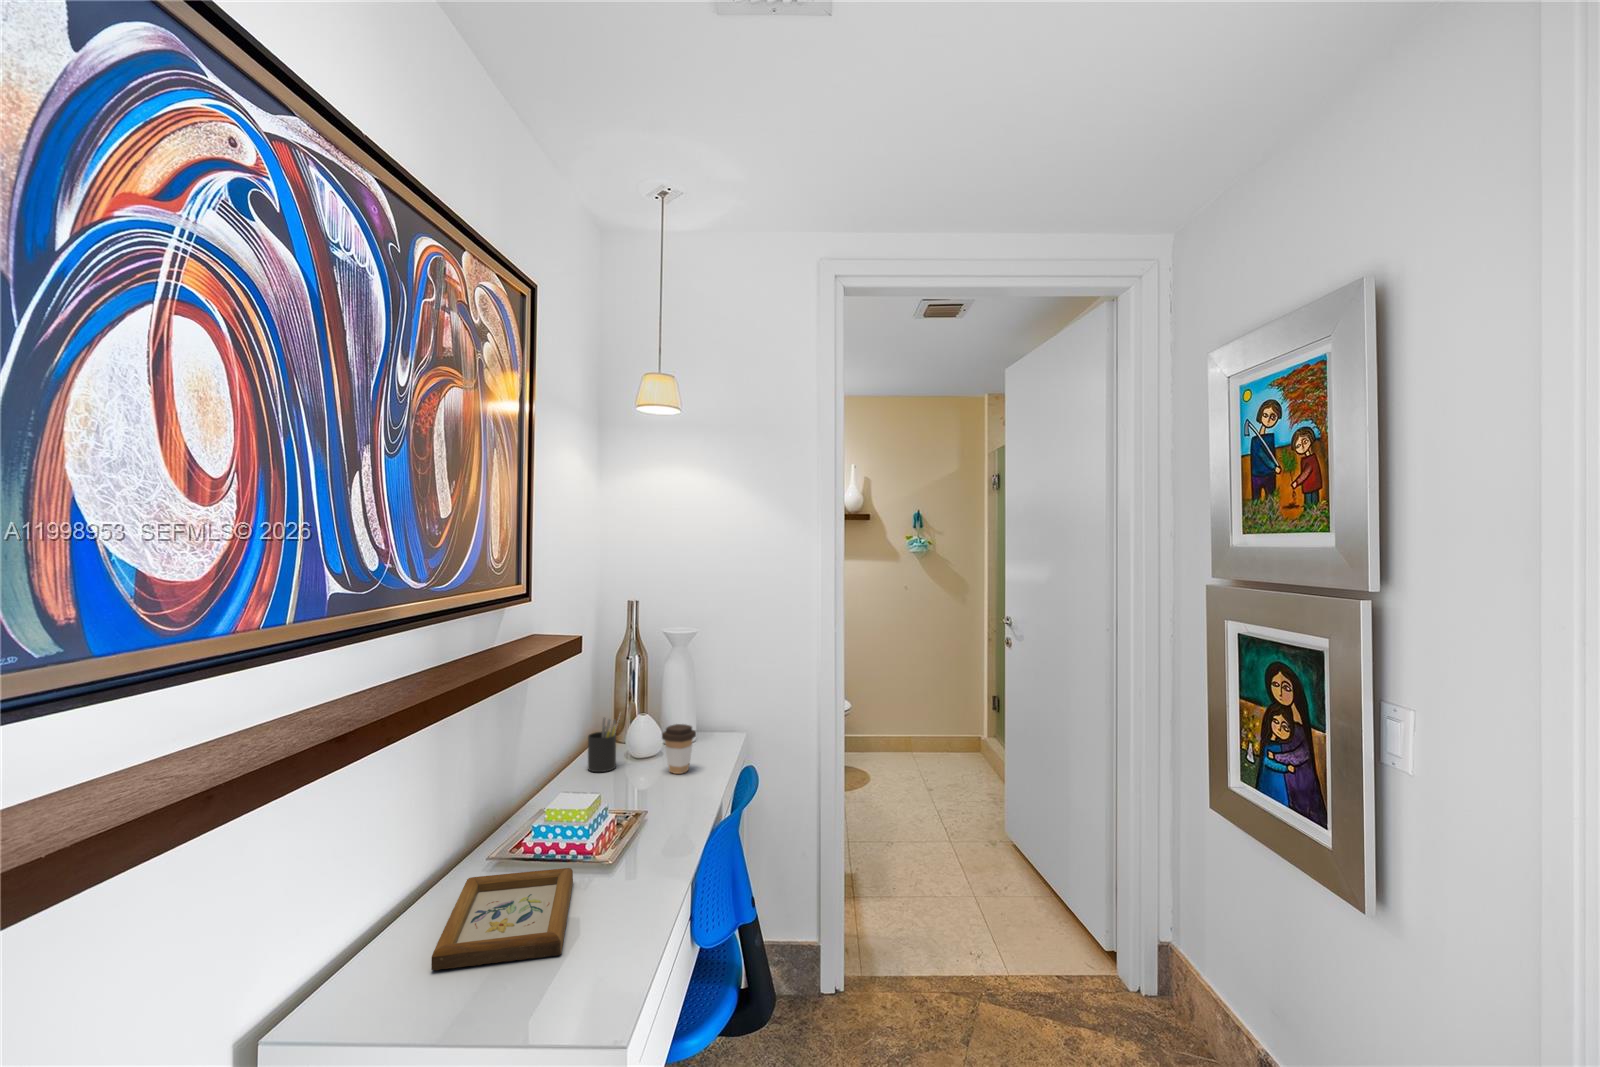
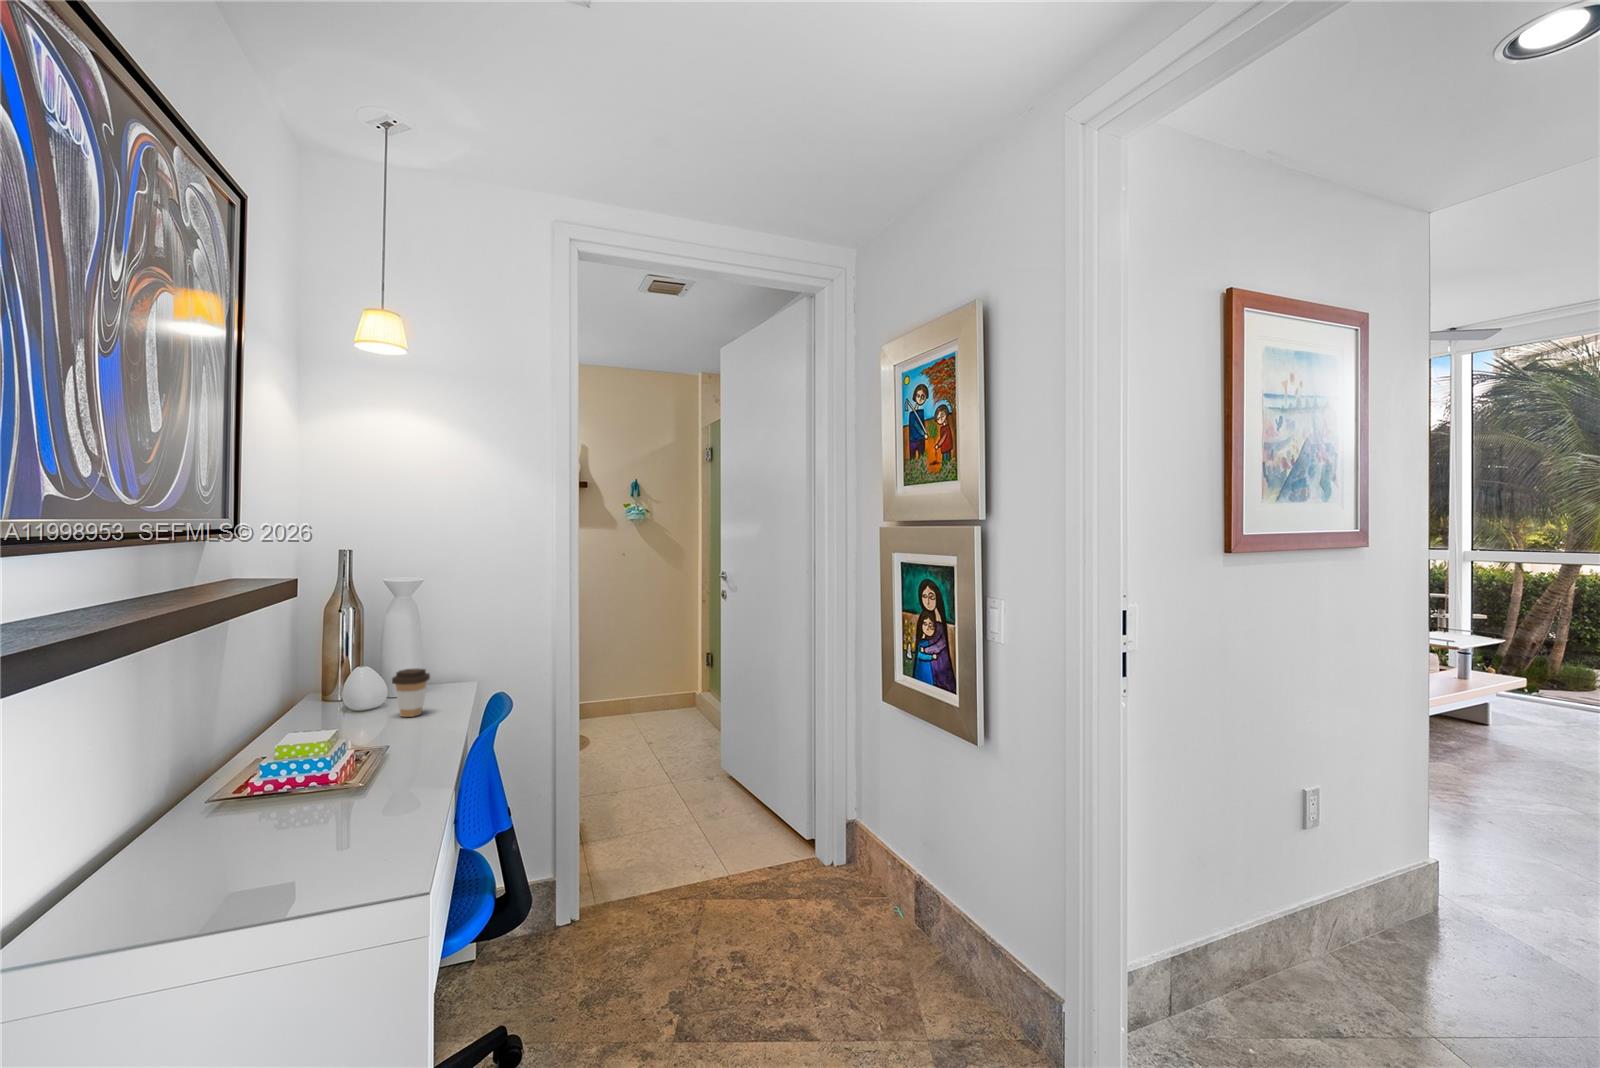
pen holder: present [588,718,617,772] -> none [302,662,342,724]
picture frame: present [431,868,573,970] -> none [183,789,332,881]

